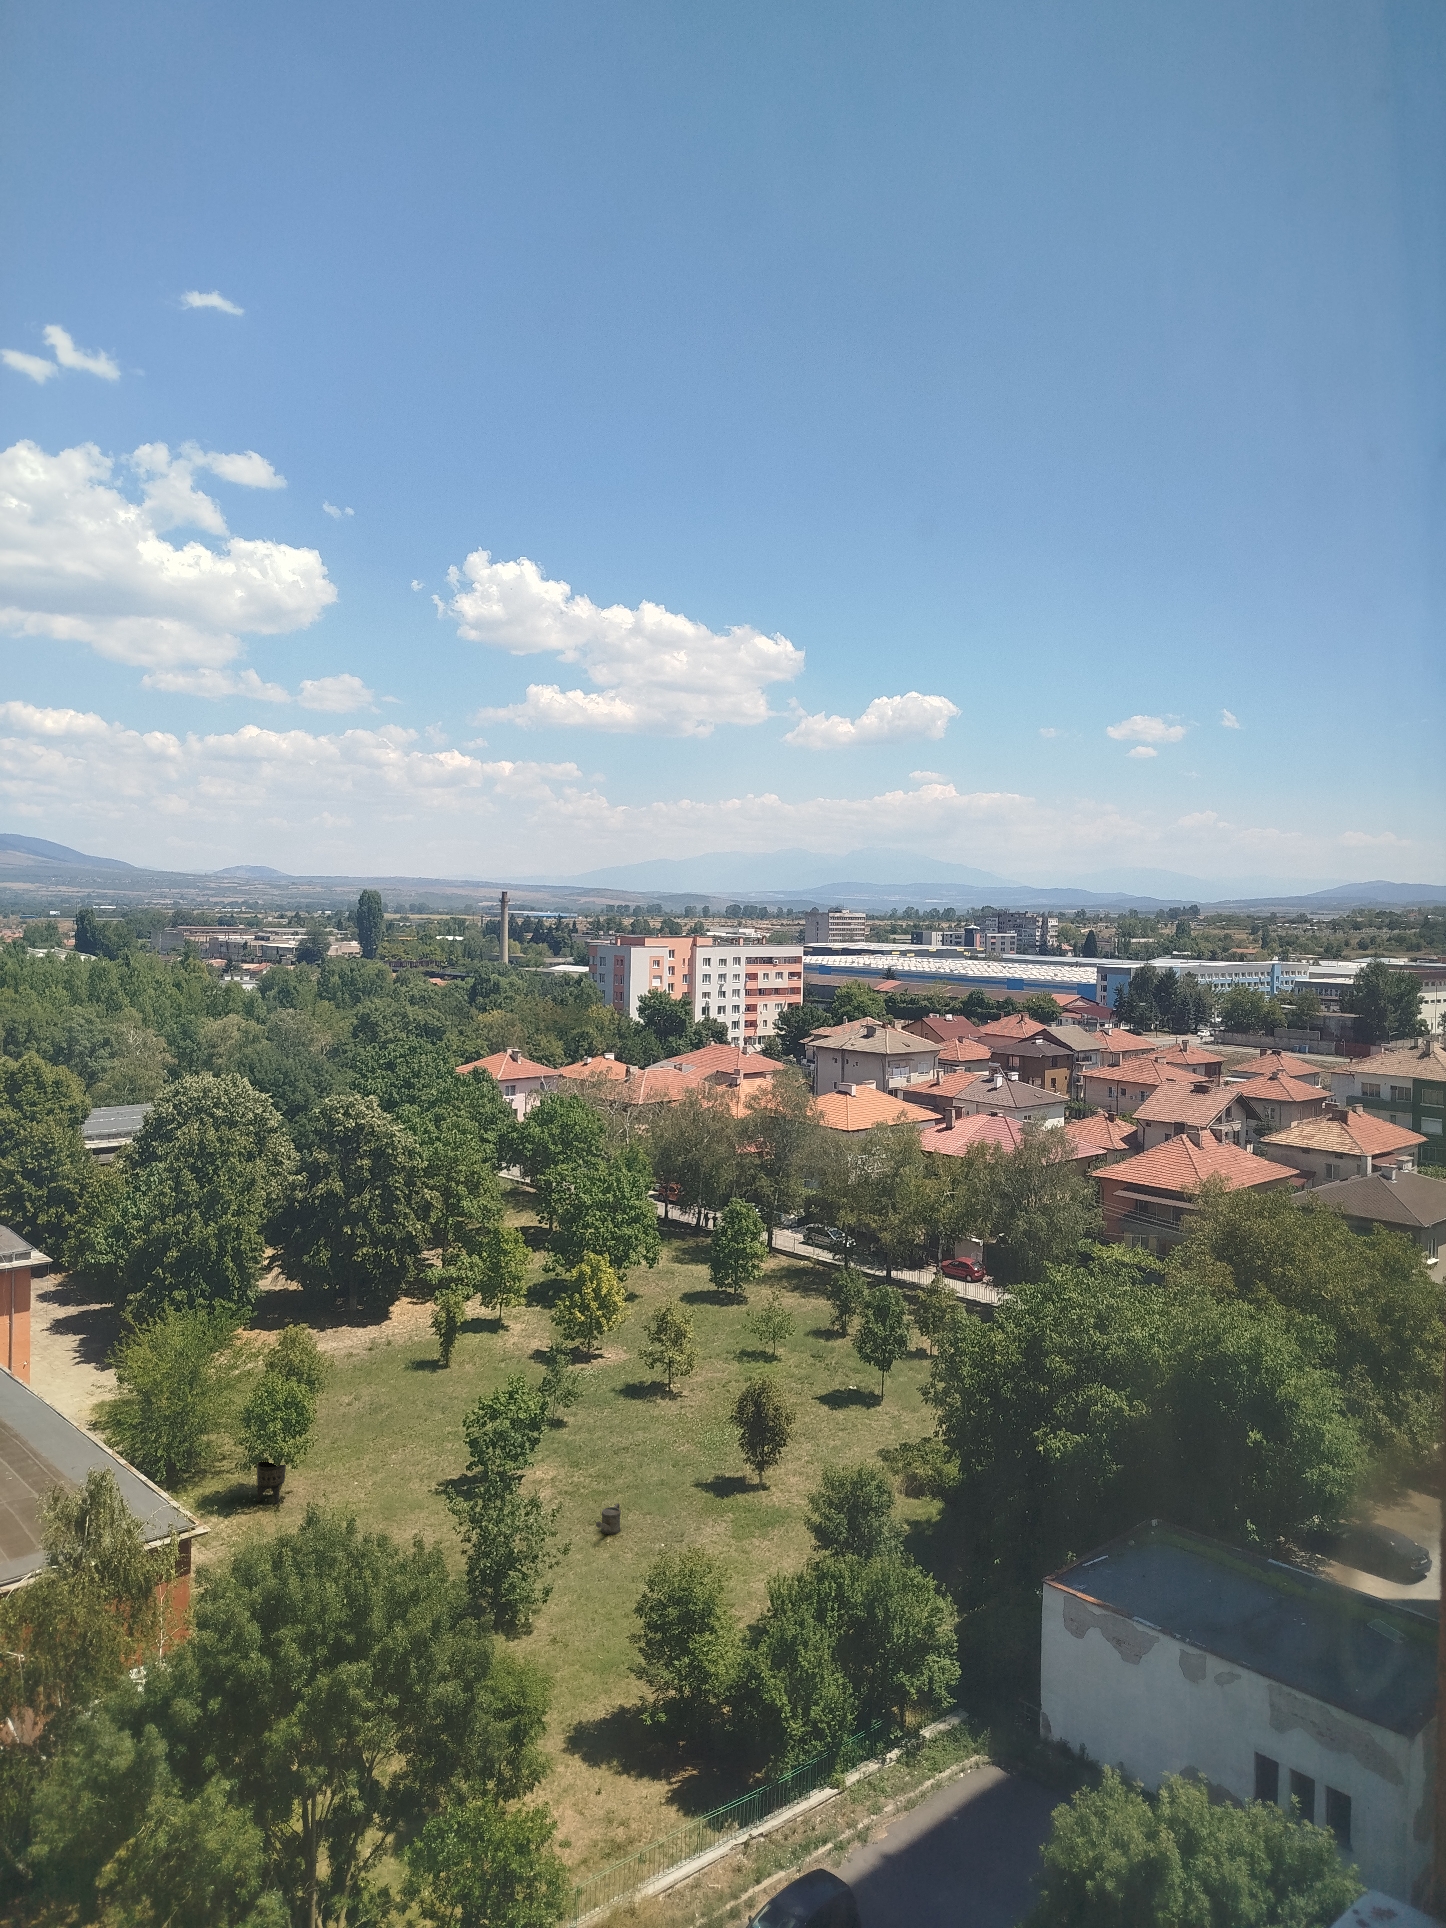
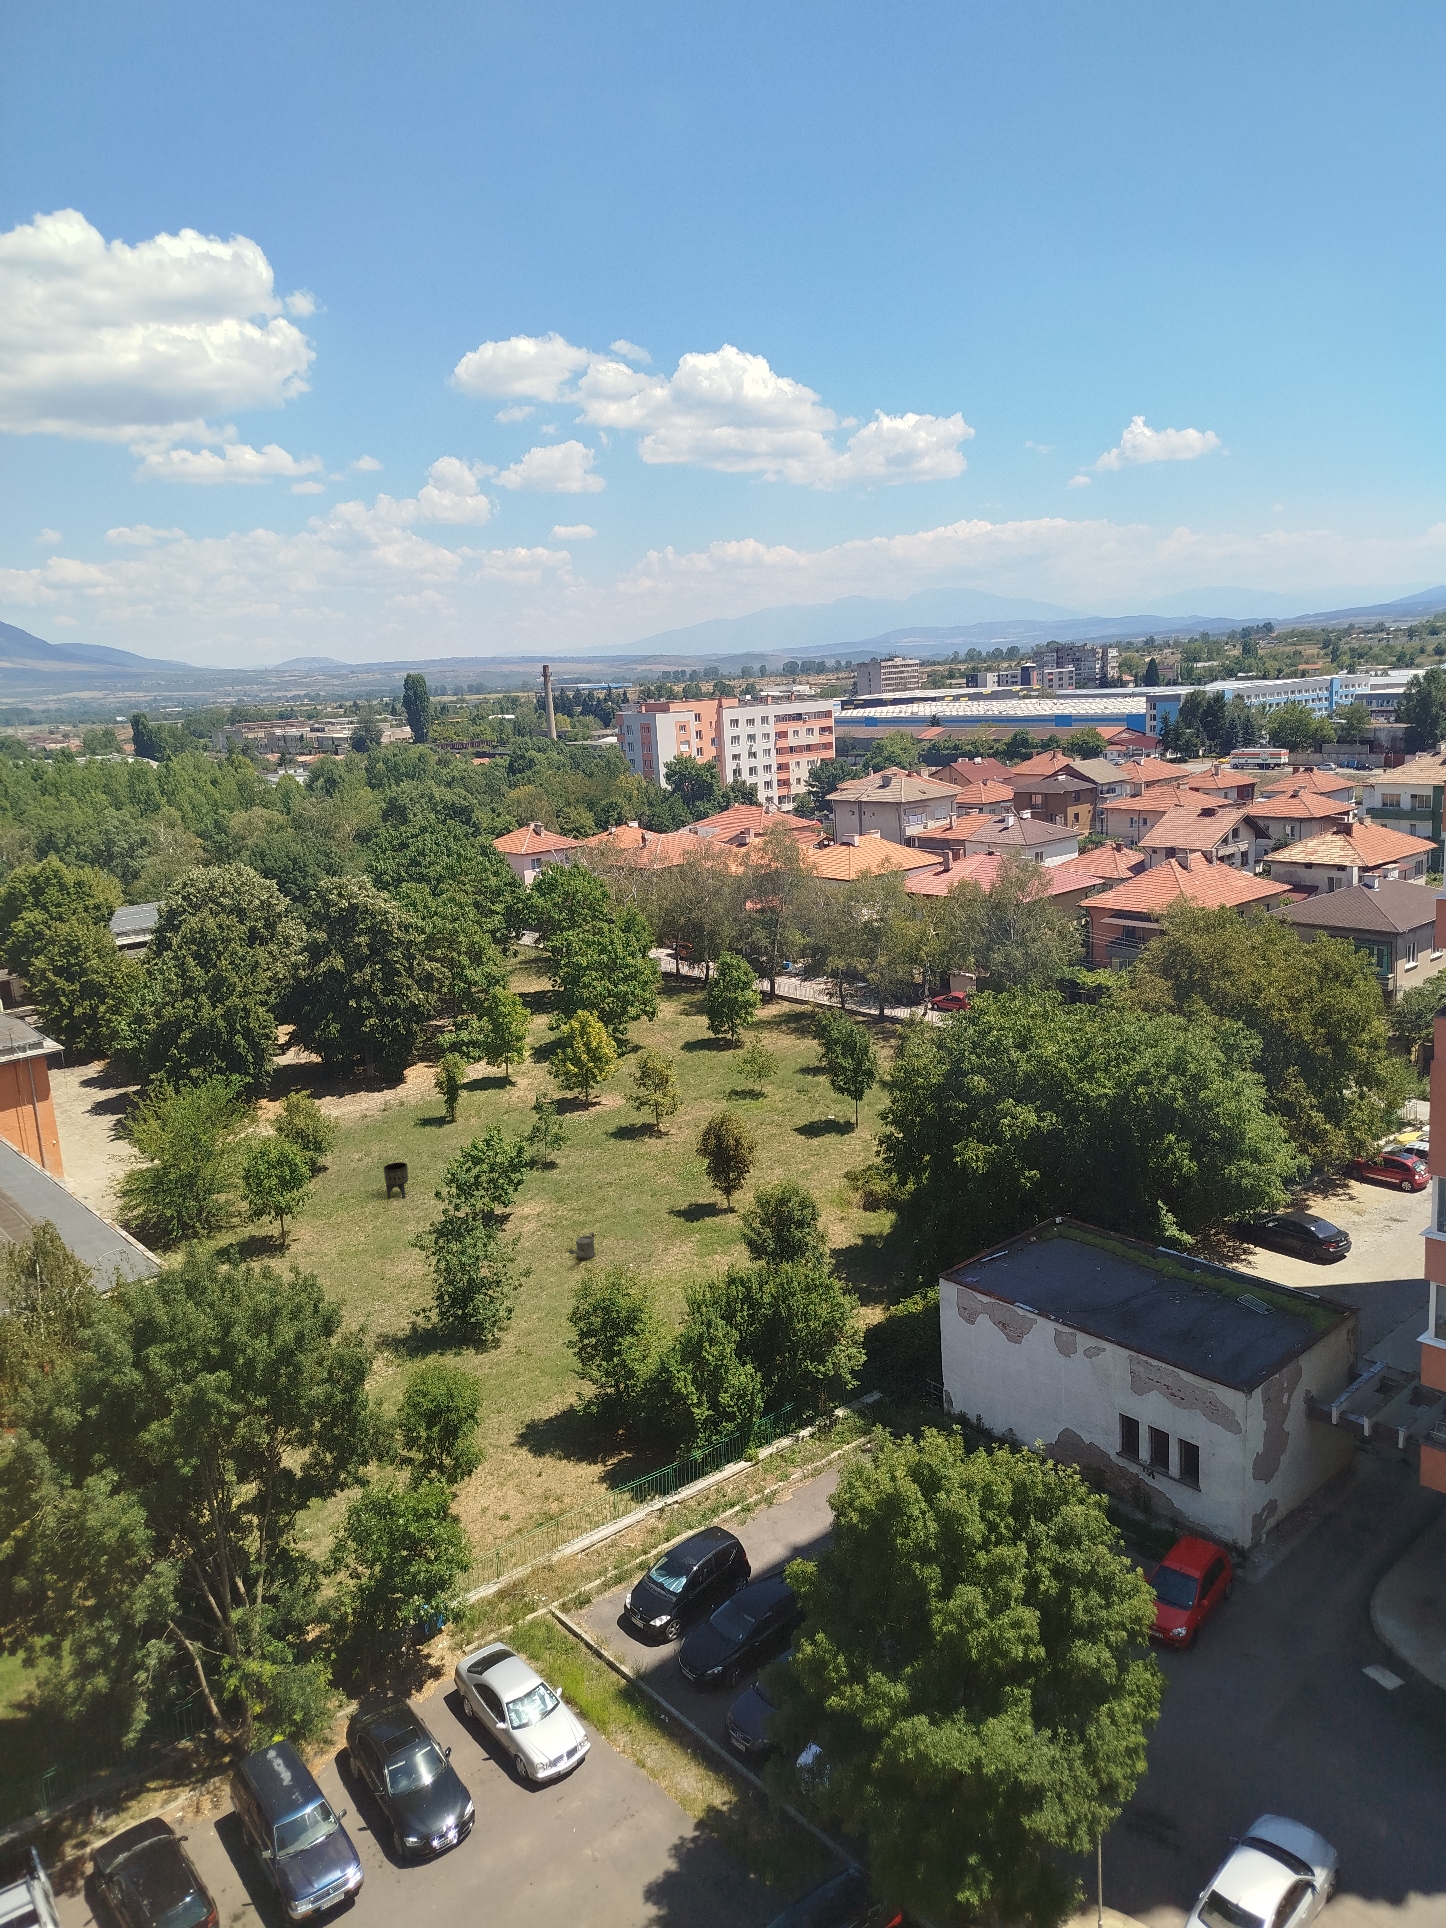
planter: present [257,1462,286,1504] -> present [383,1162,408,1198]

